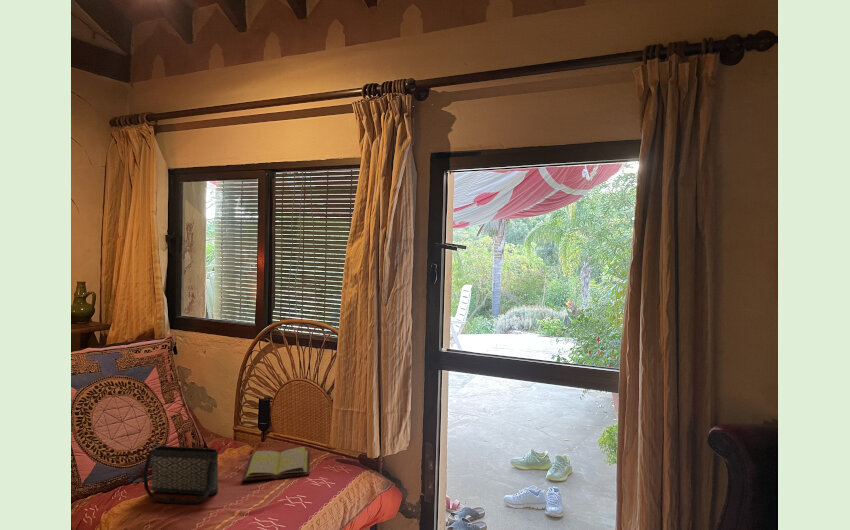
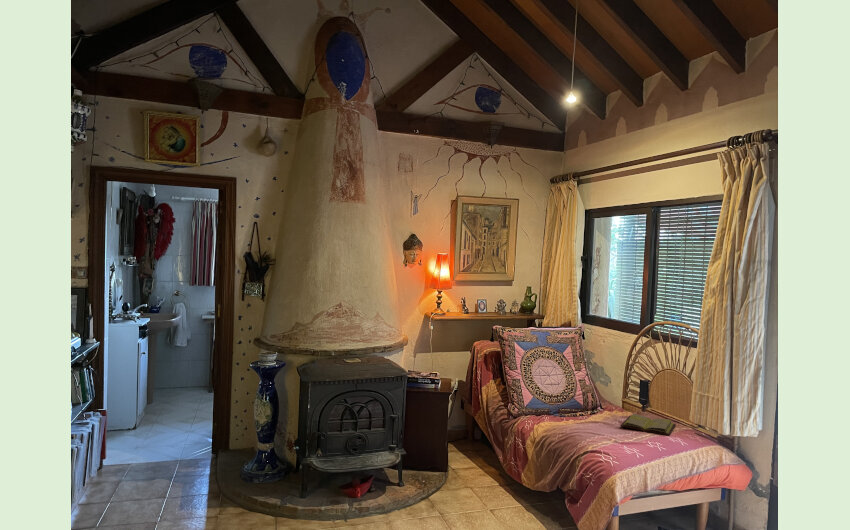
handbag: present [142,446,218,504] -> none [560,390,605,429]

